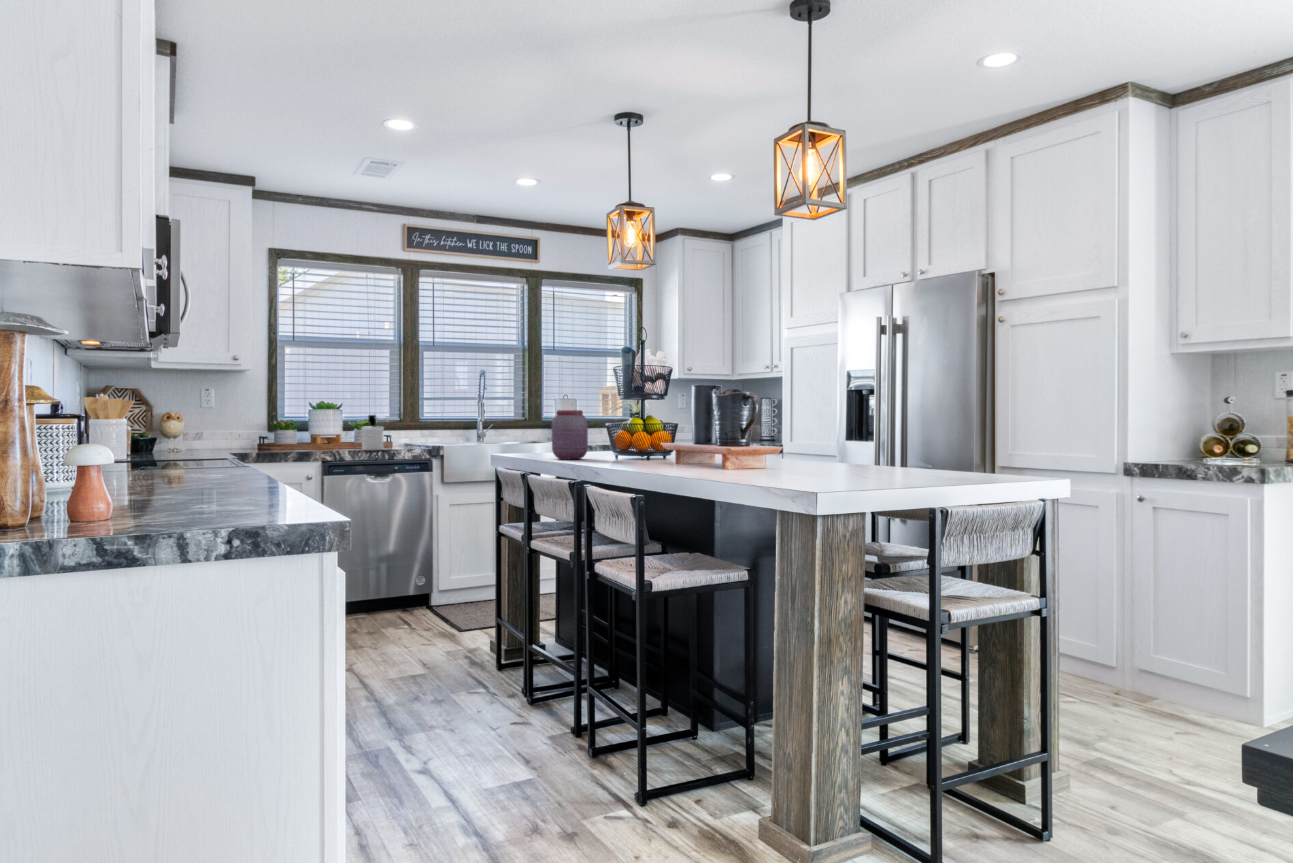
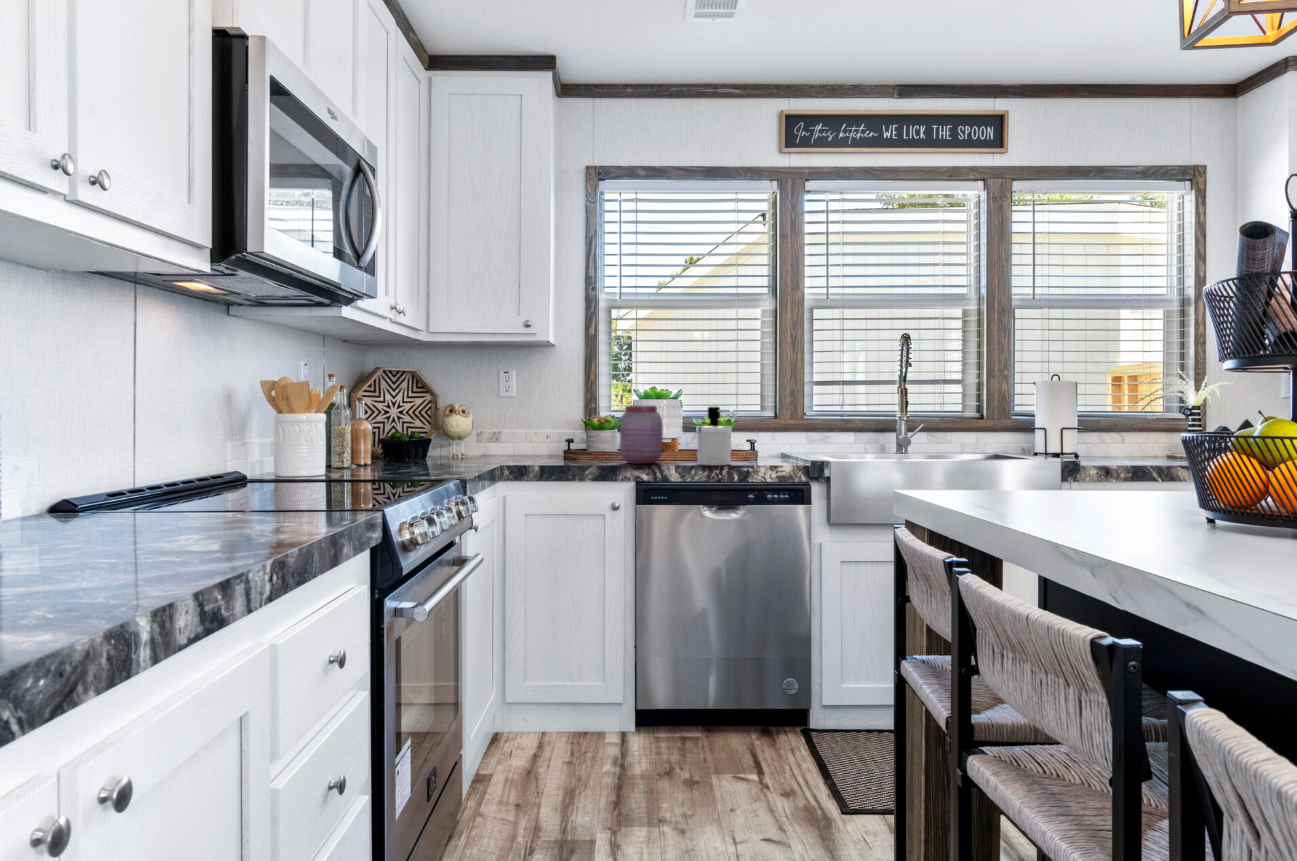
jar: present [552,410,588,459] -> present [620,406,663,464]

